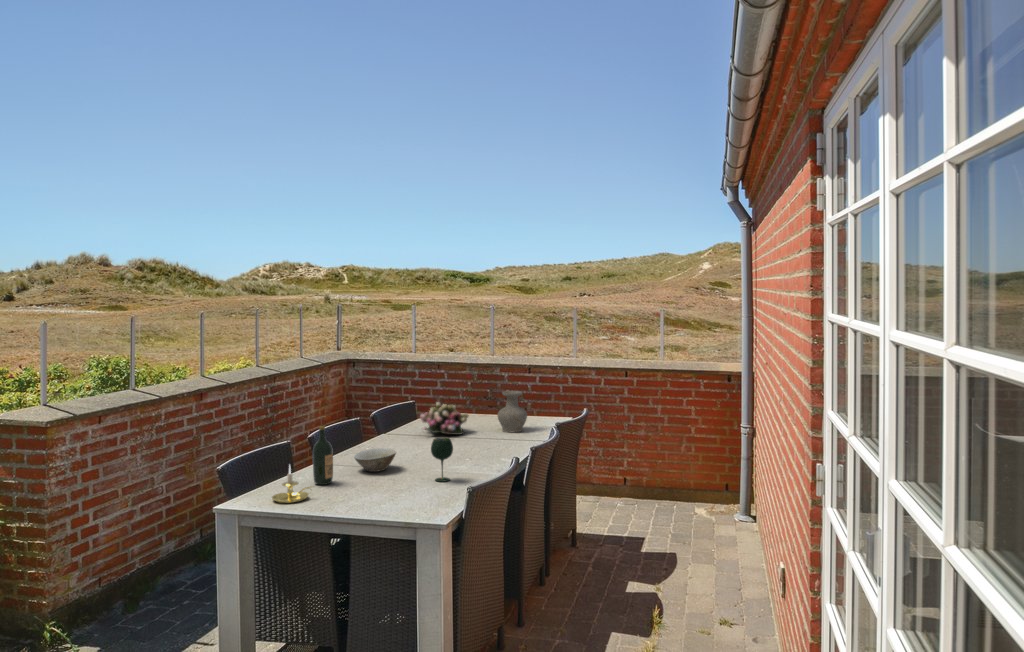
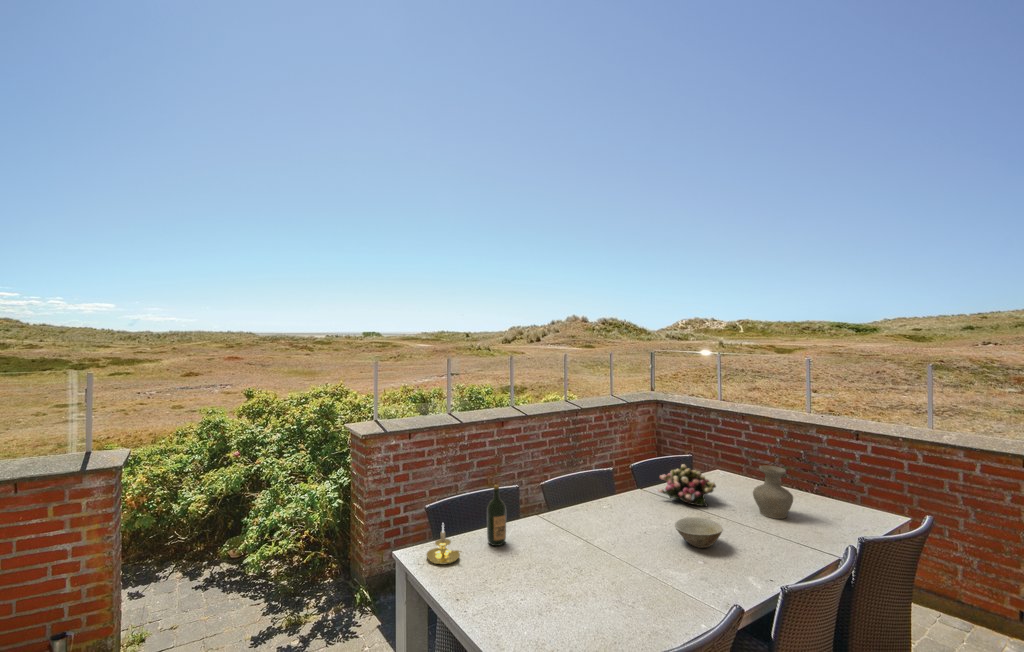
wine glass: present [431,438,453,482] -> none [593,527,620,585]
bowl: present [354,448,396,472] -> present [675,517,723,548]

